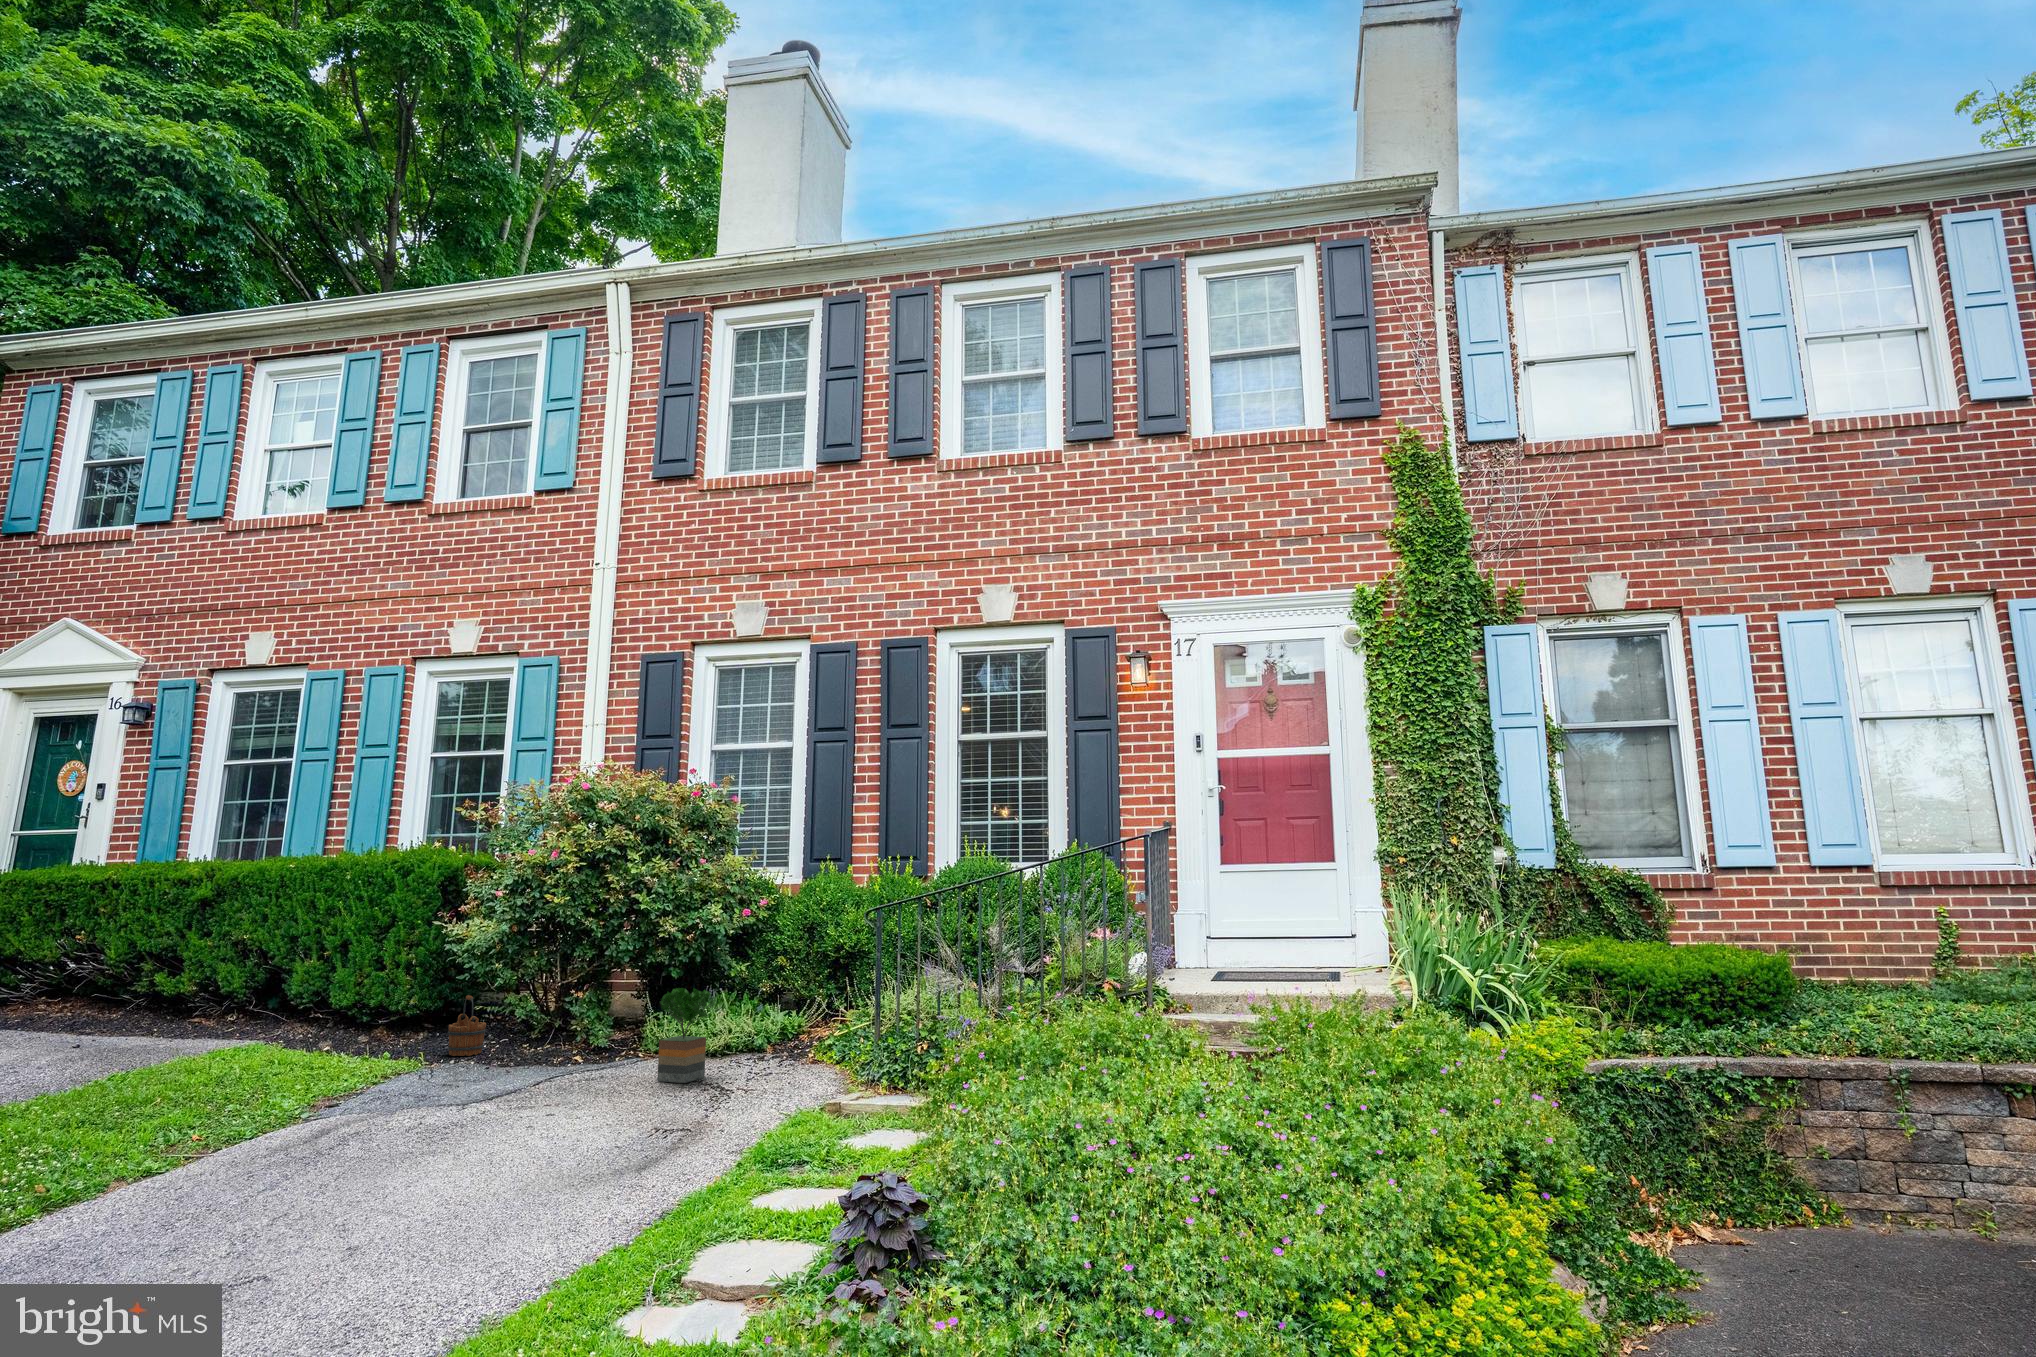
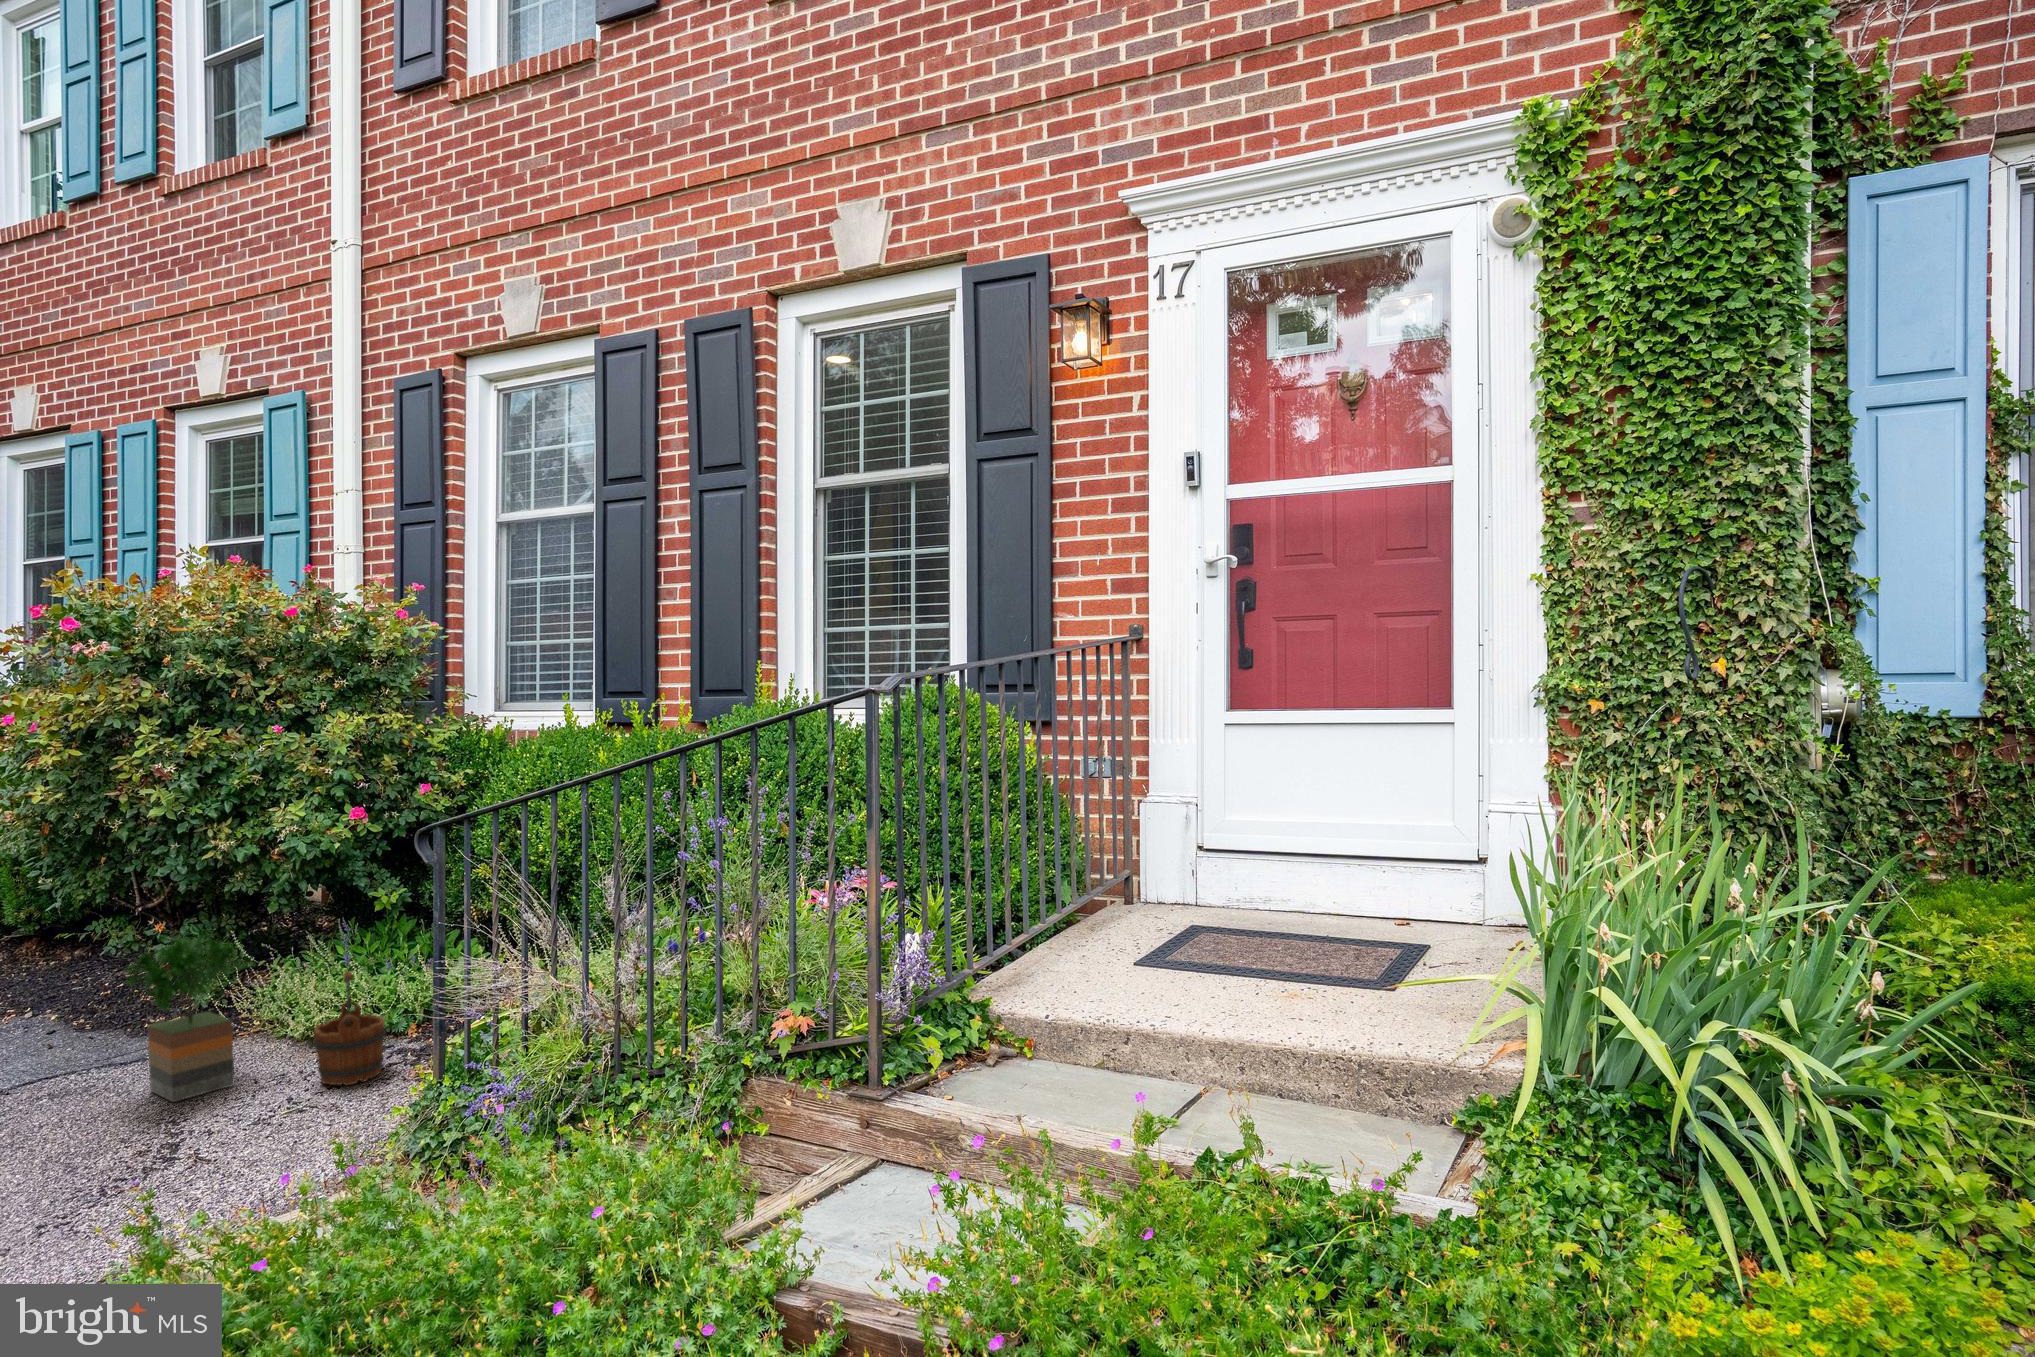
wooden bucket: present [448,995,486,1056] -> present [314,972,386,1085]

